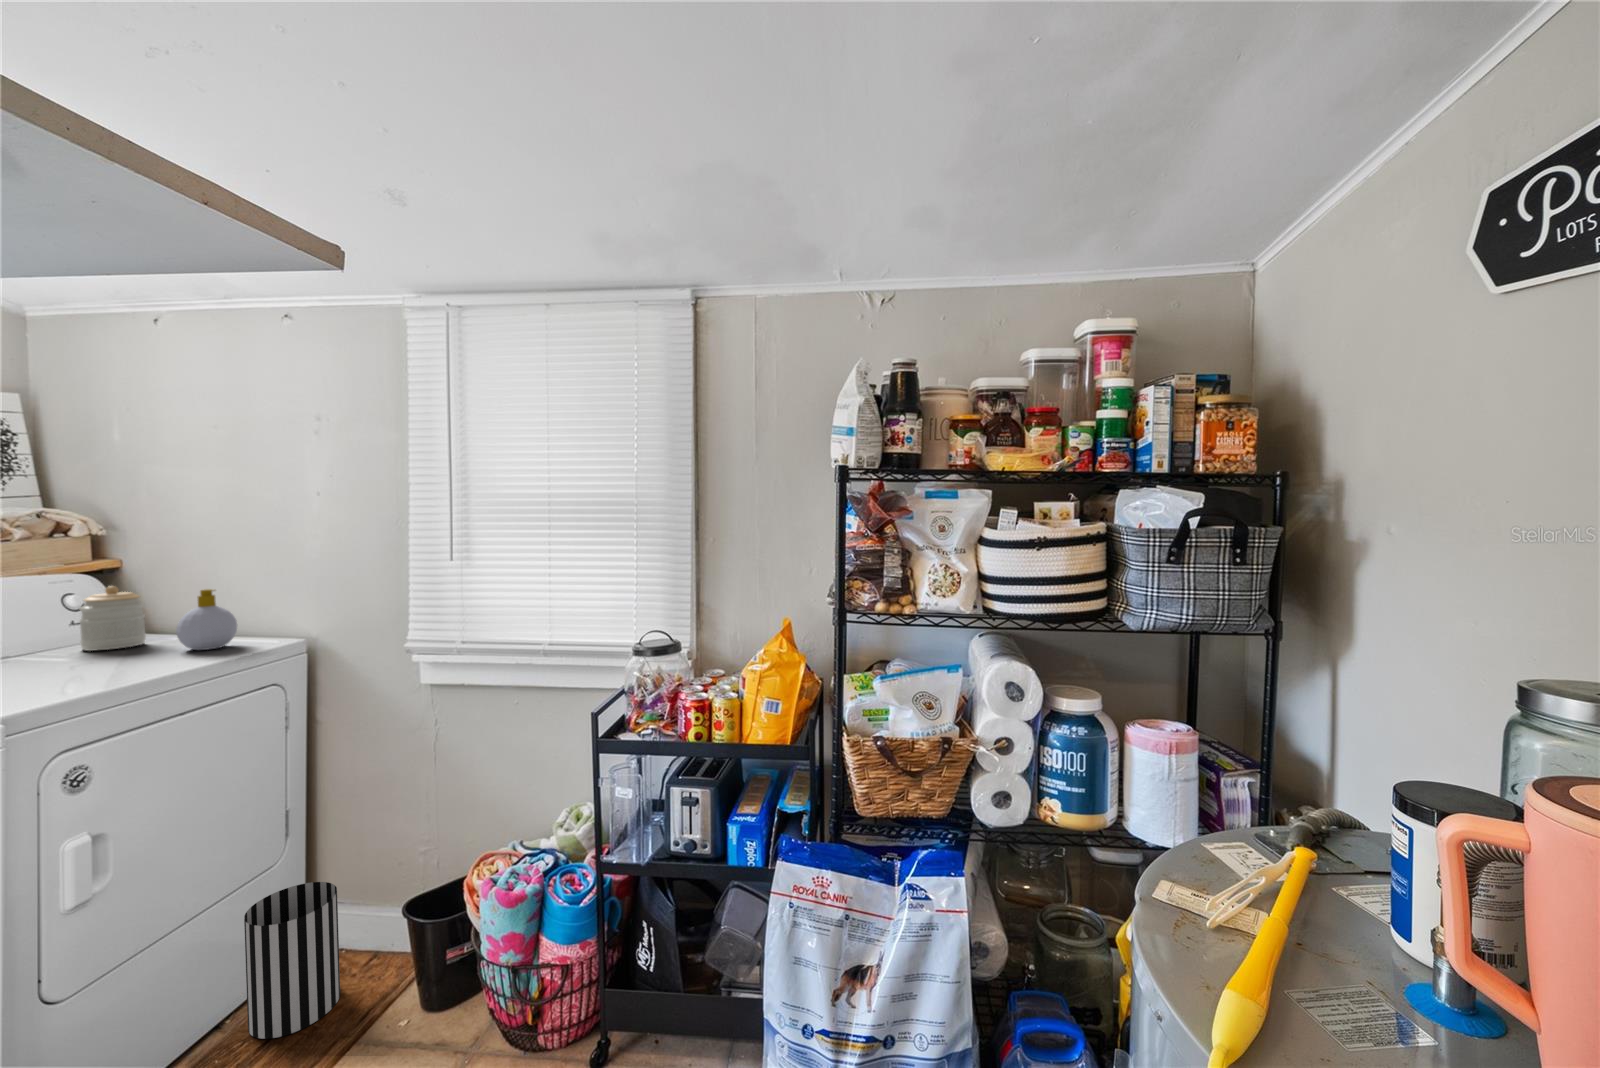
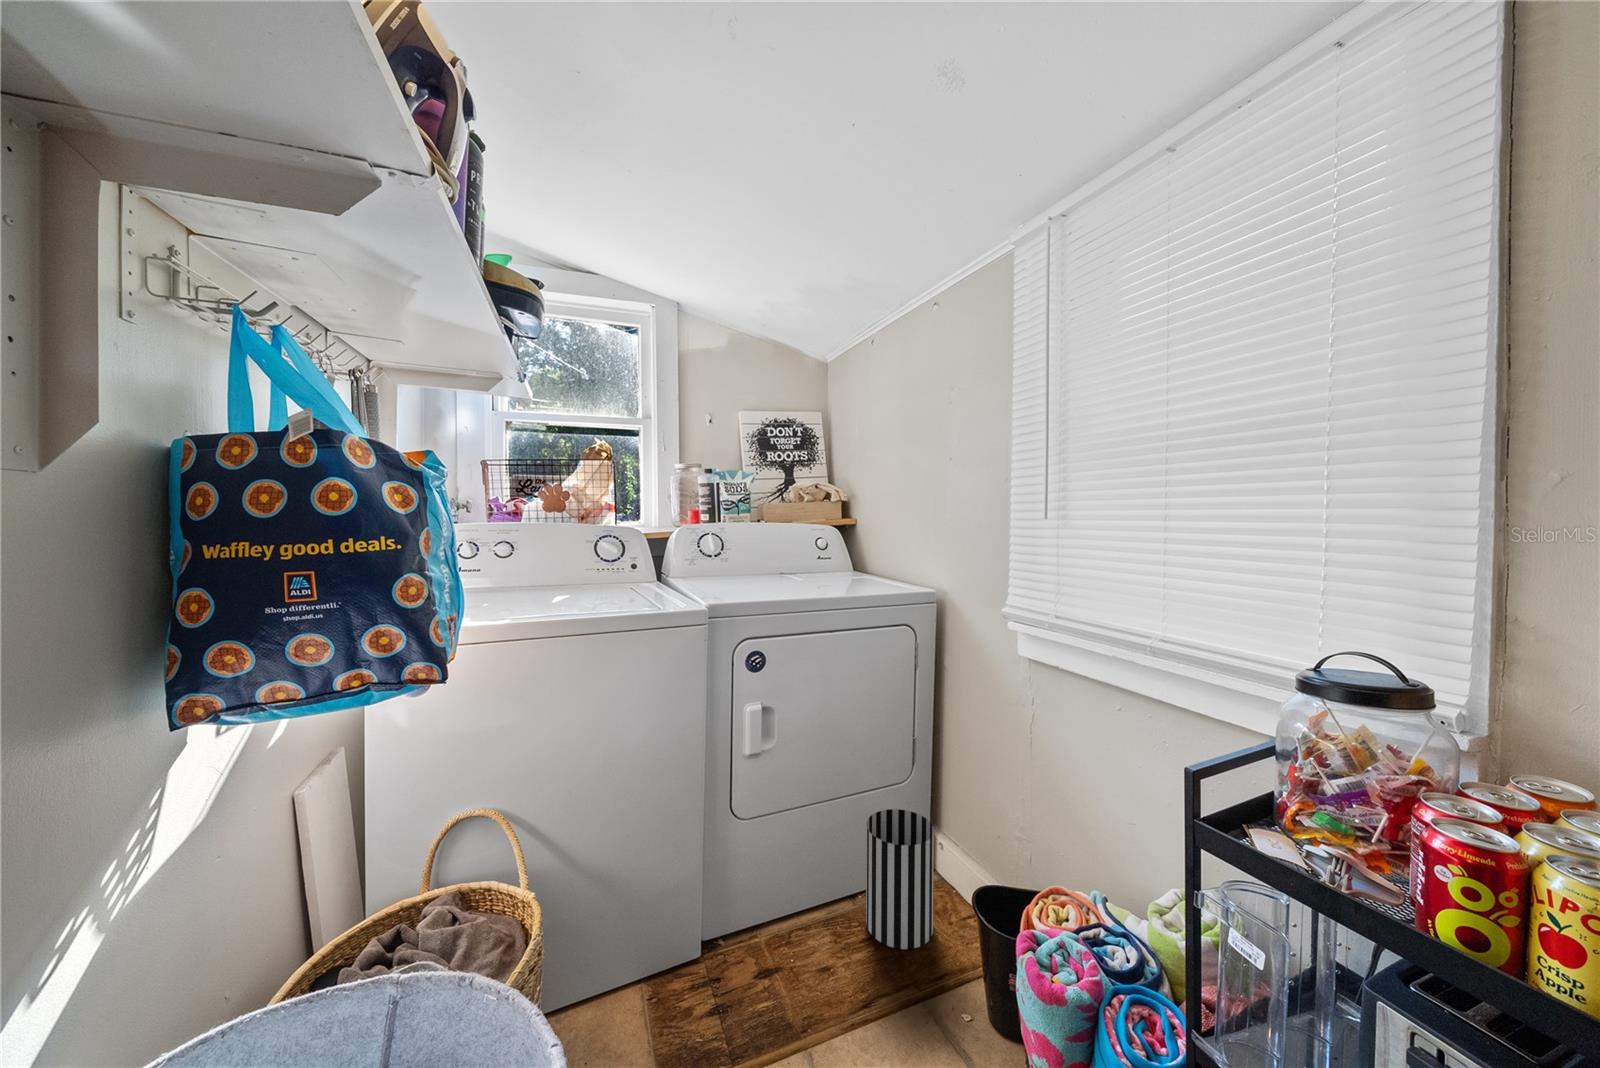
jar: present [79,586,146,651] -> none [817,534,850,579]
soap bottle: present [176,589,237,650] -> none [854,539,891,588]

